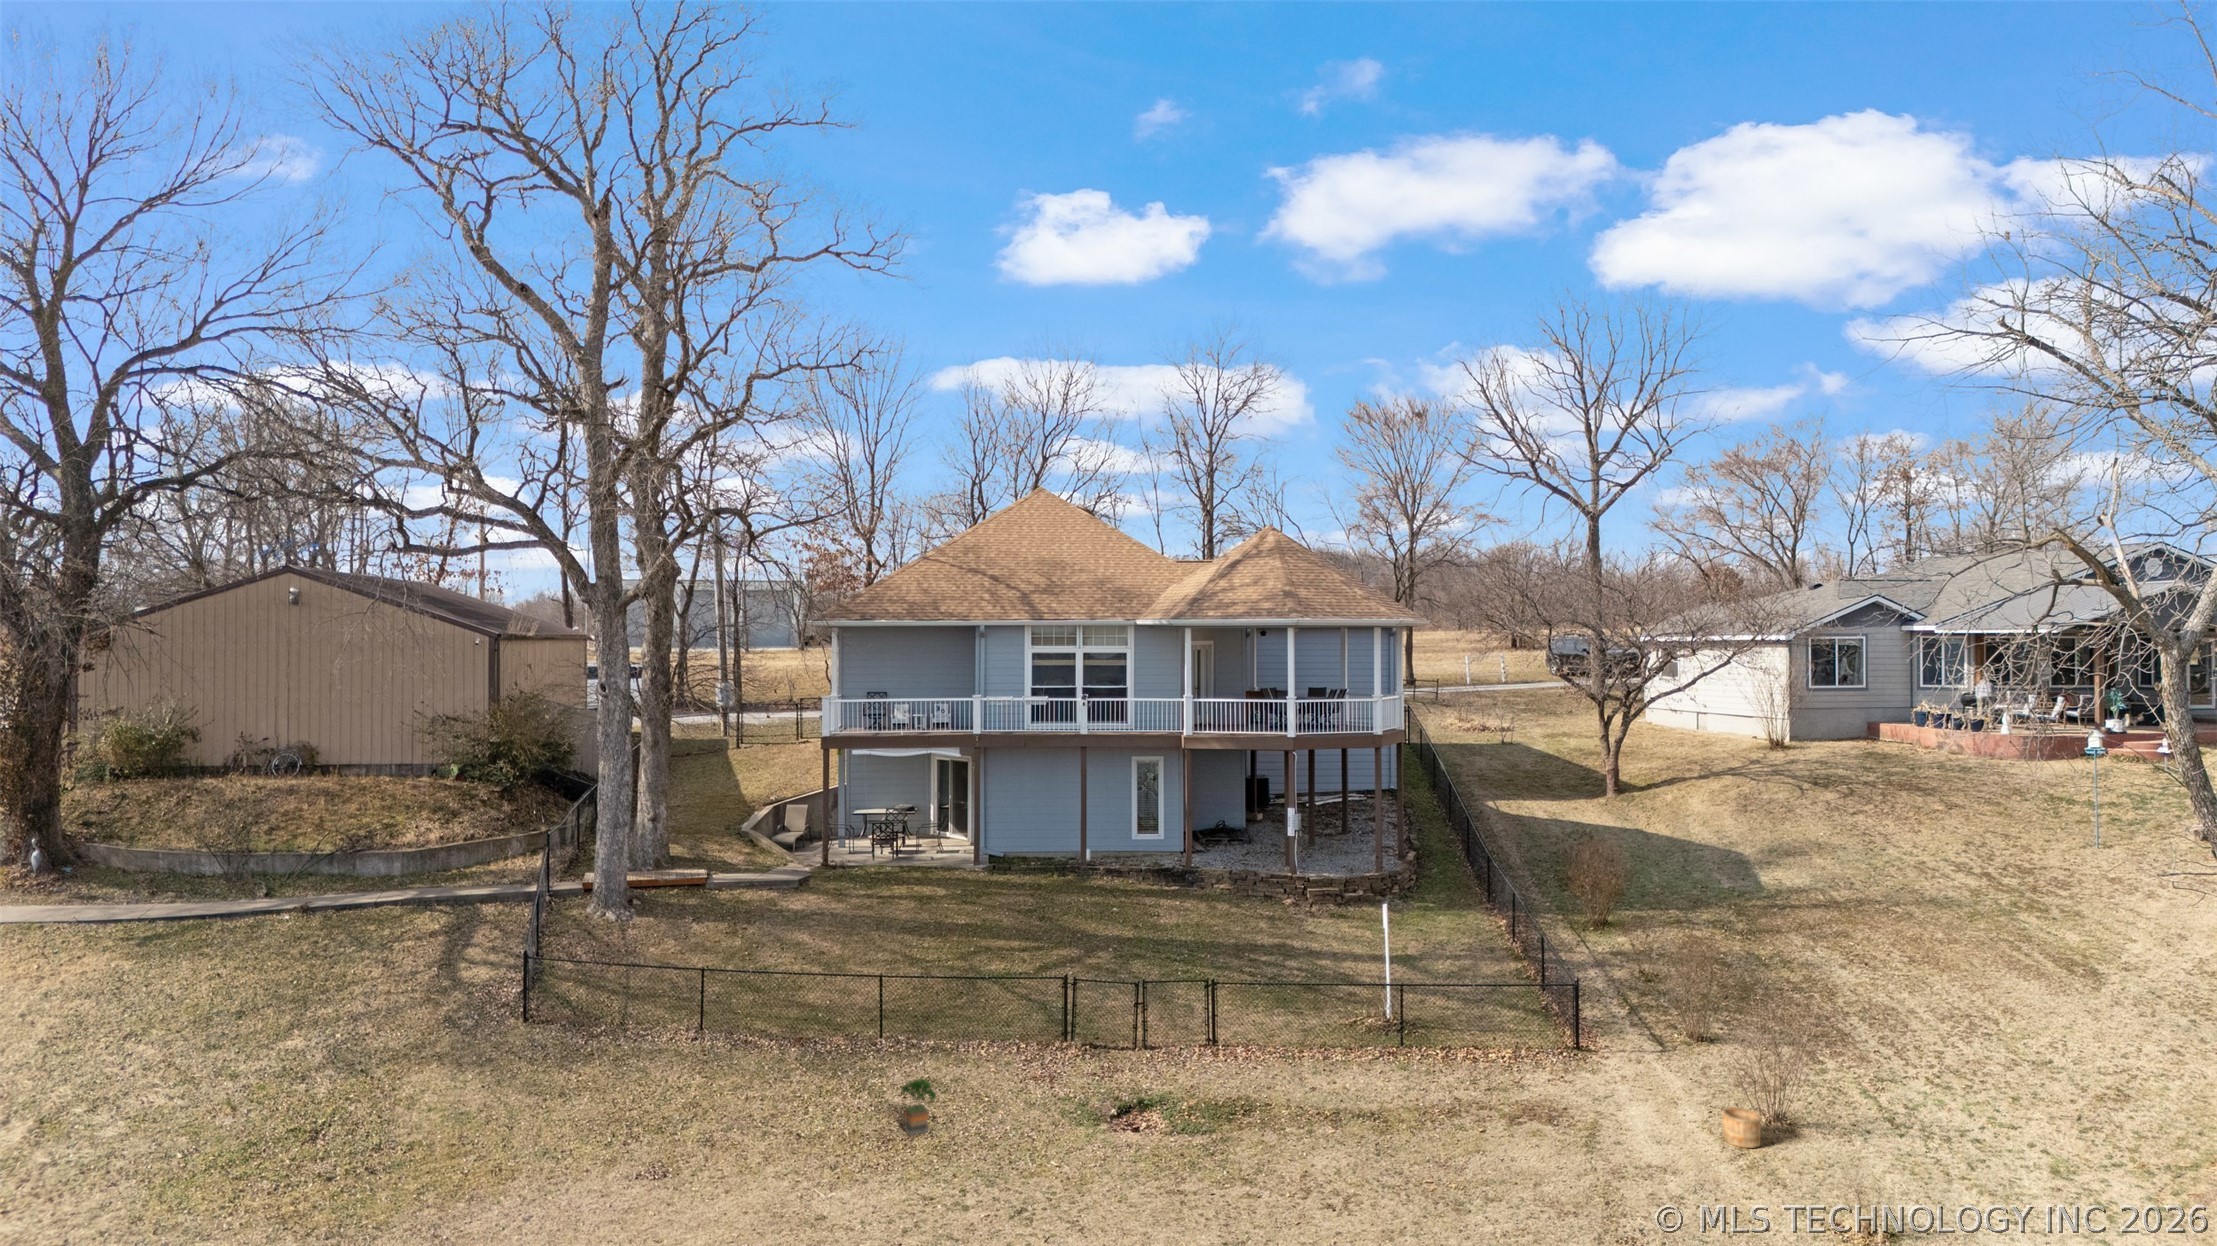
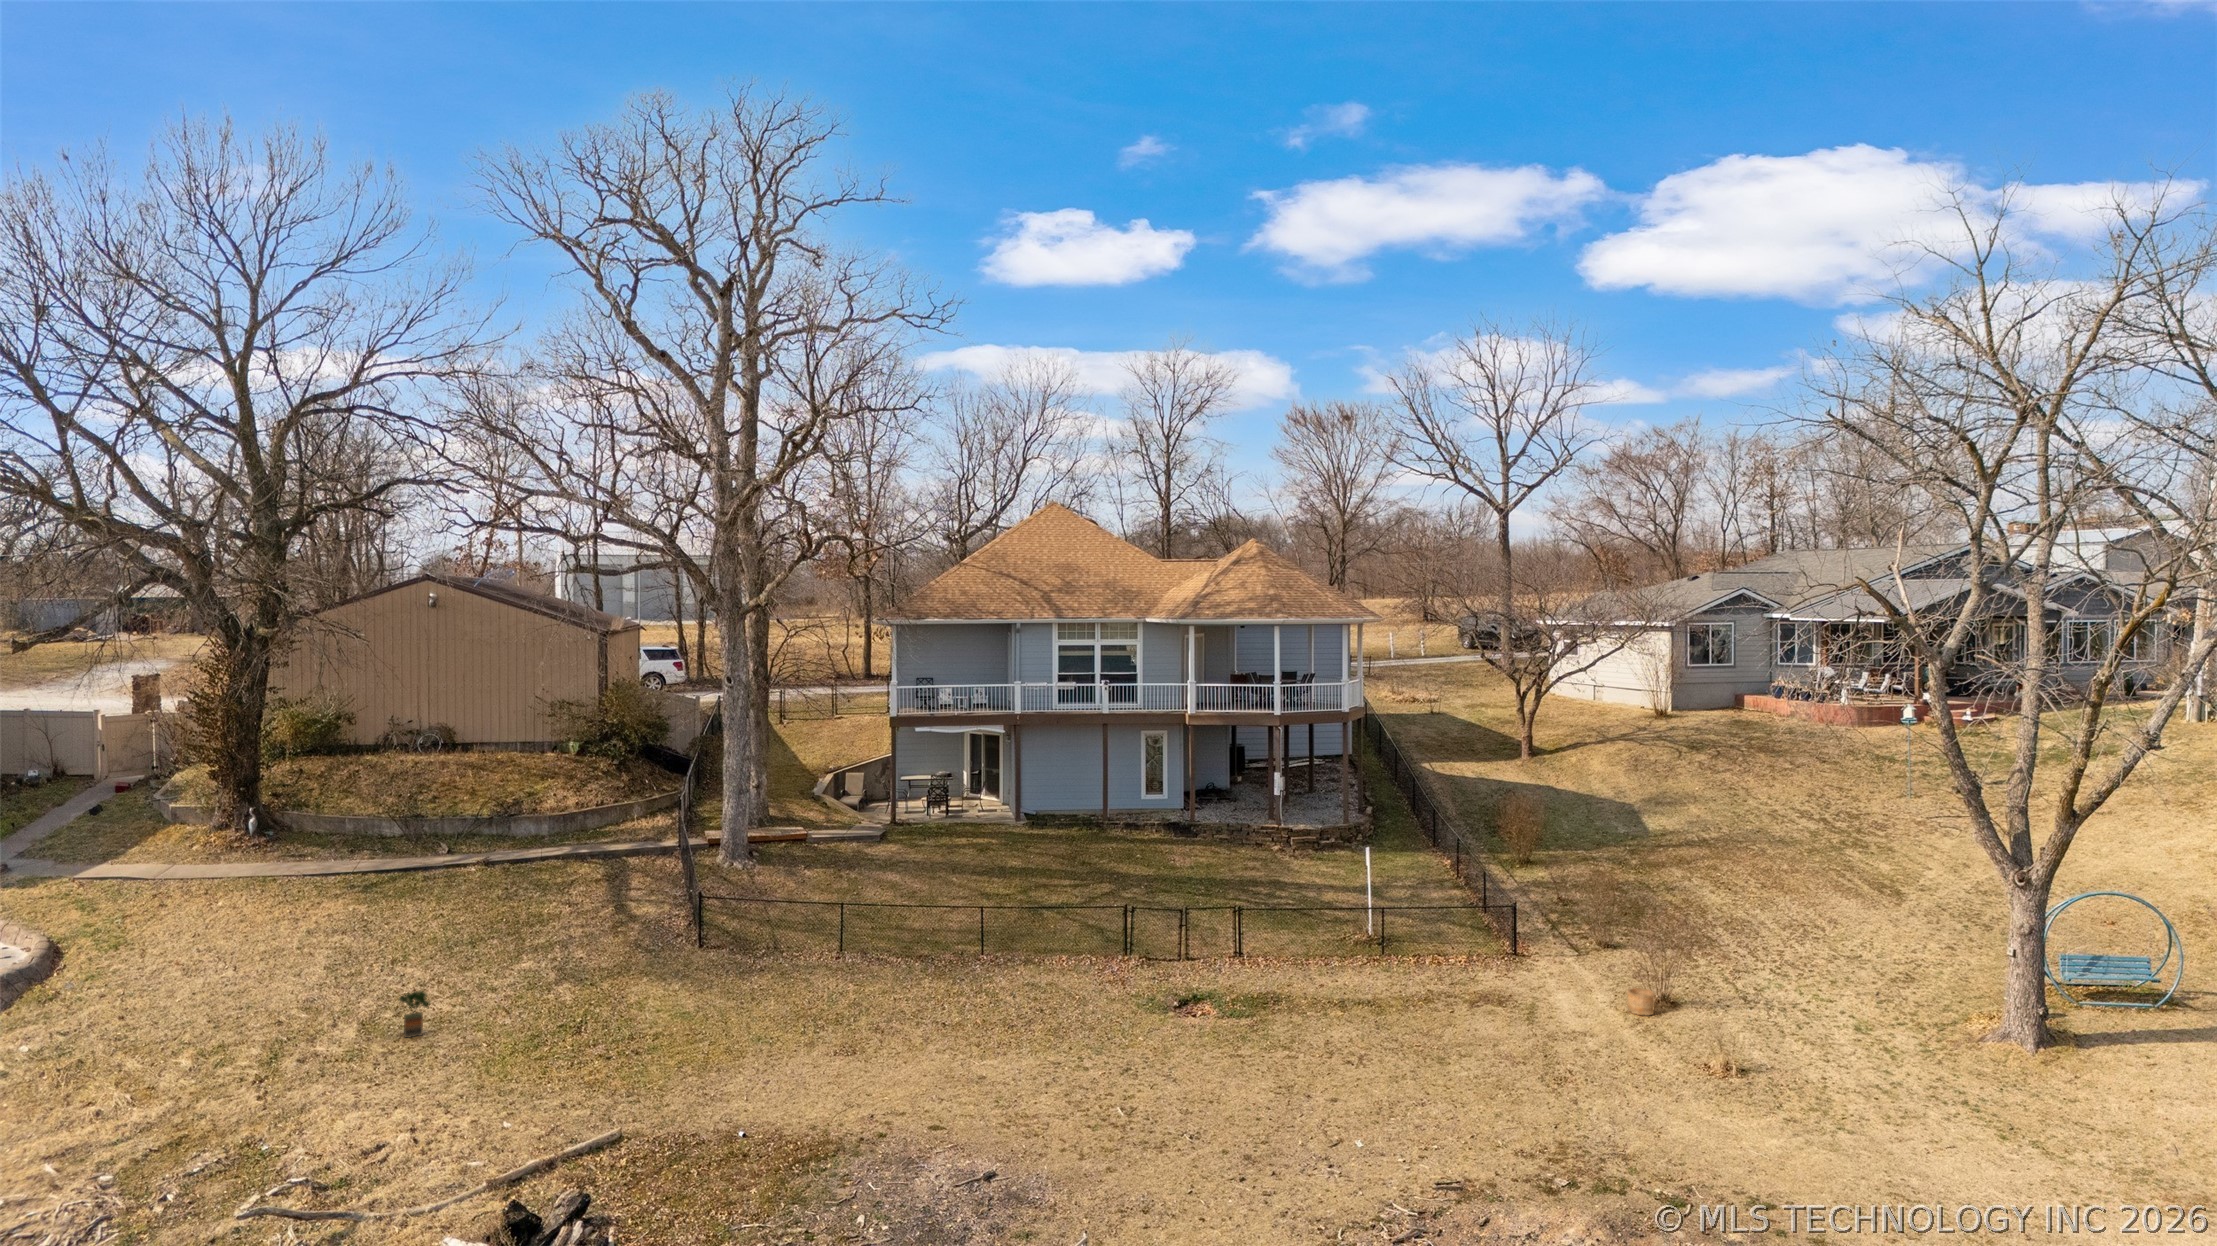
potted tree: present [901,1079,937,1136] -> present [398,991,430,1038]

